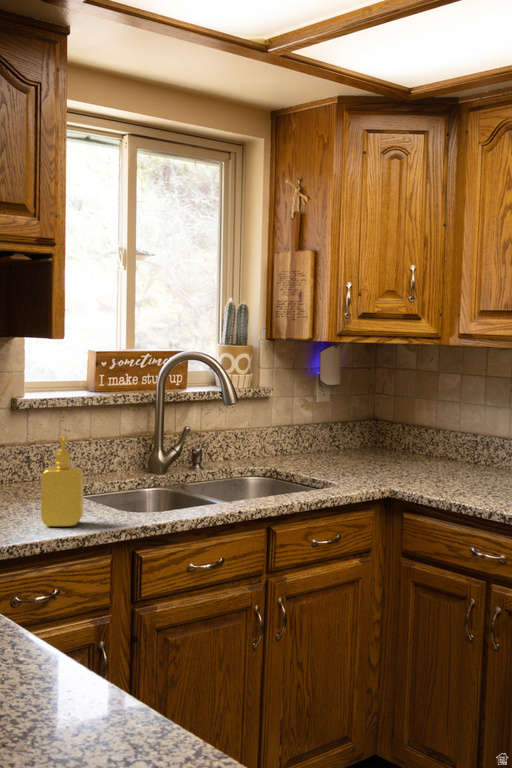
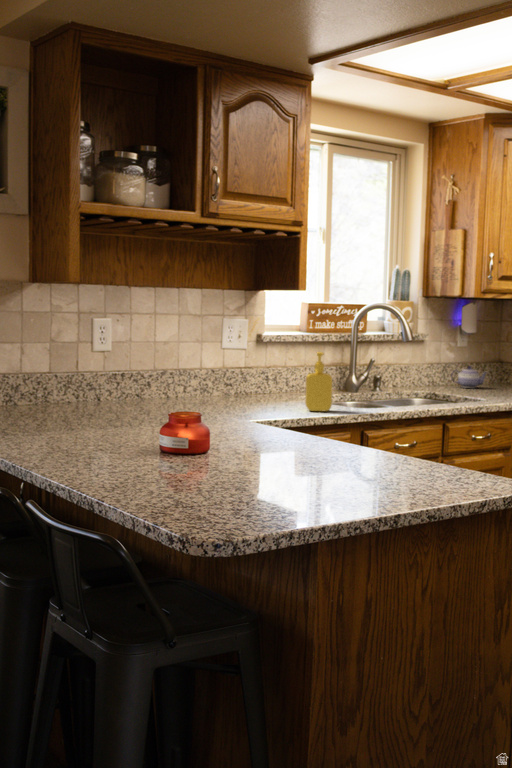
teapot: none [303,430,351,460] -> present [453,366,487,388]

